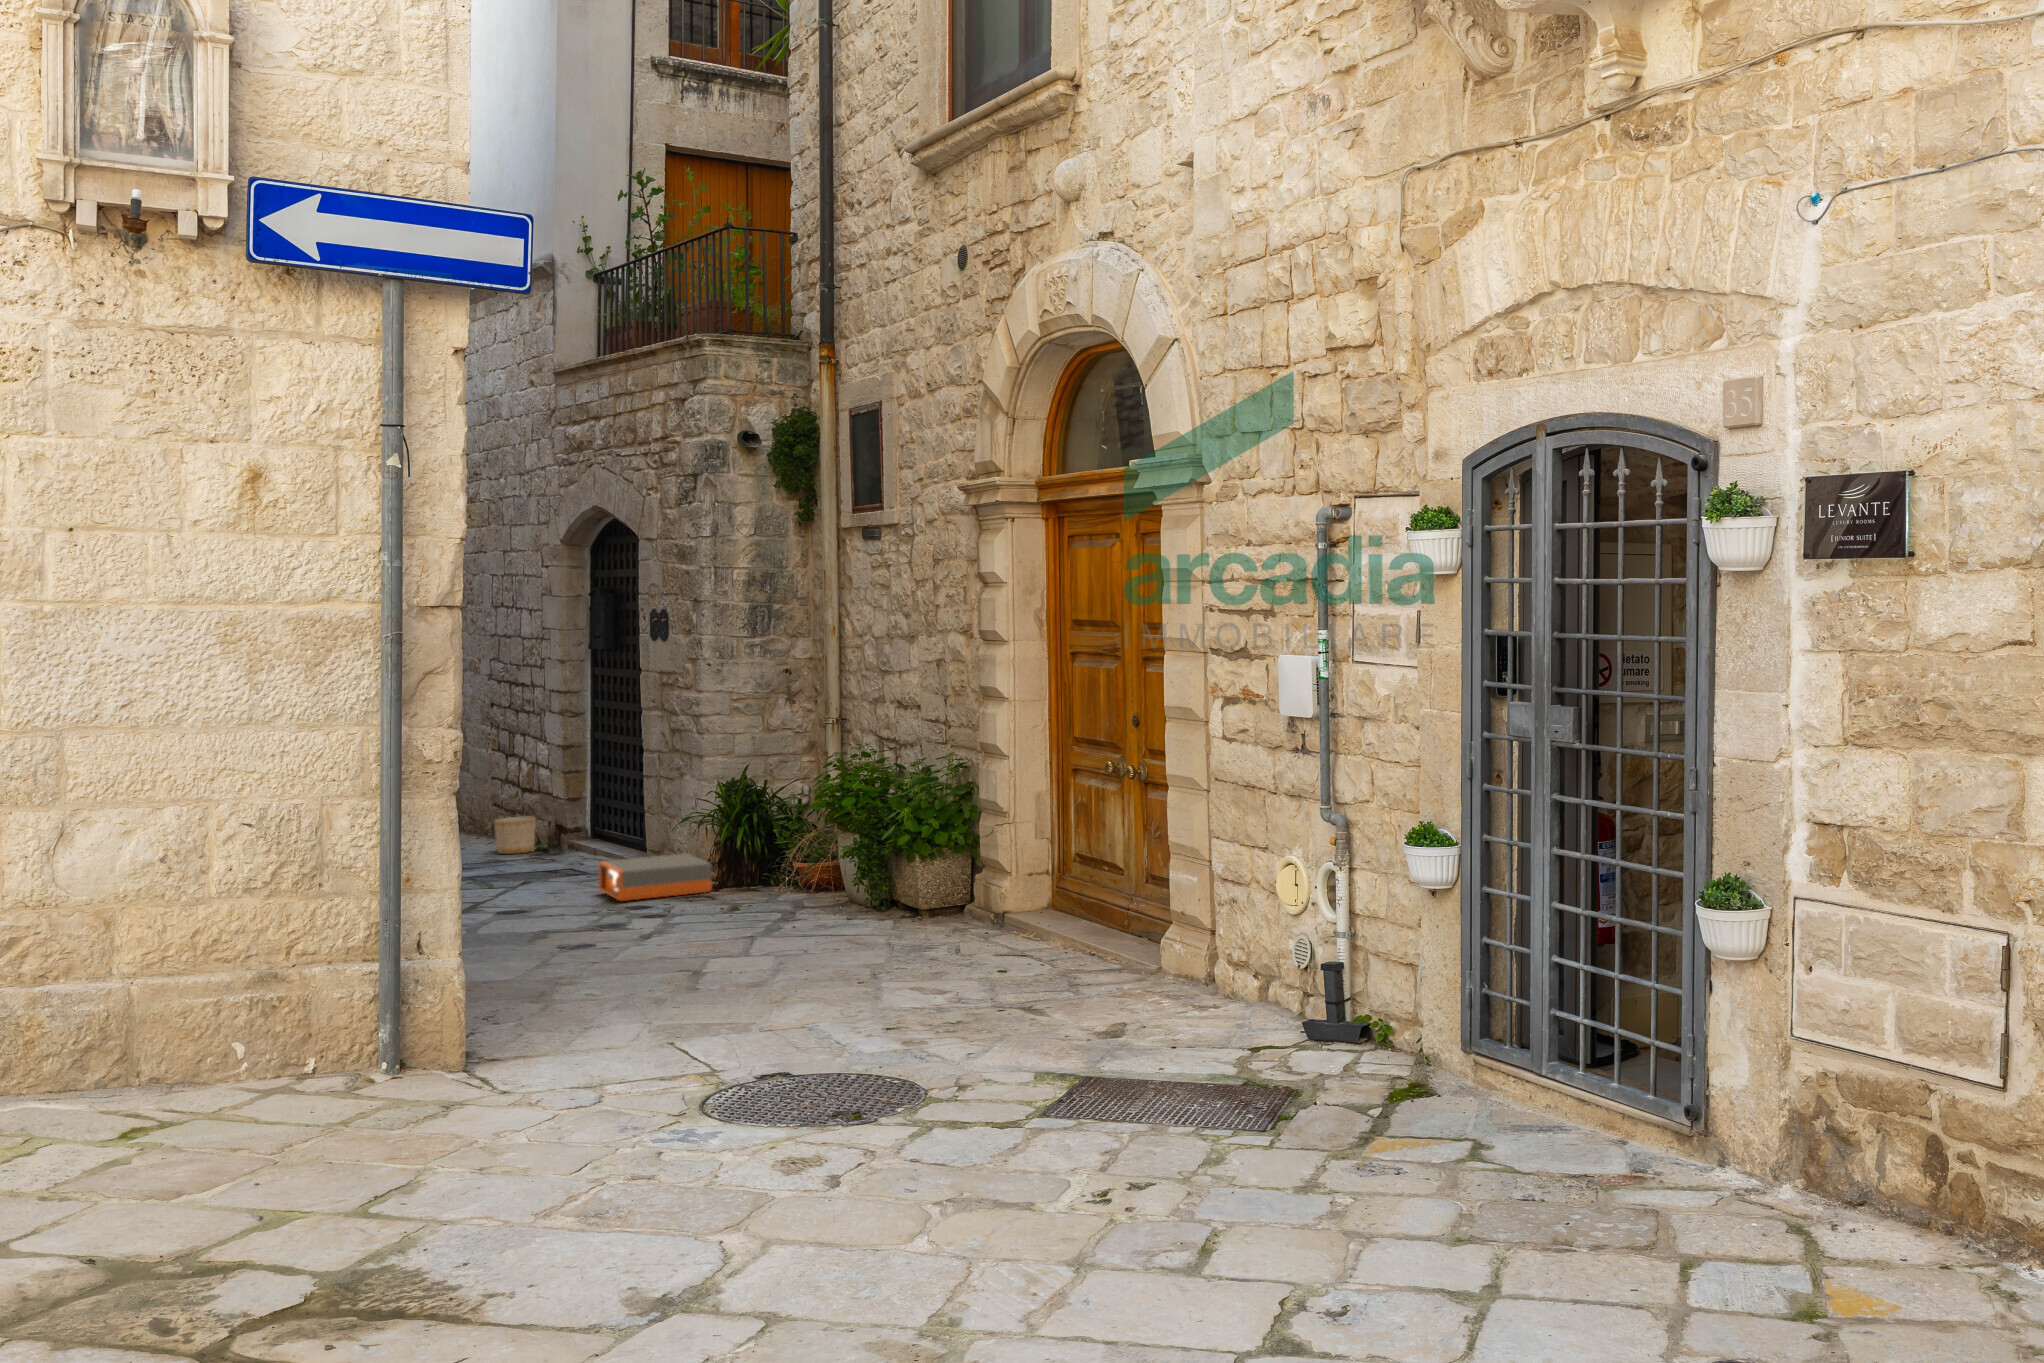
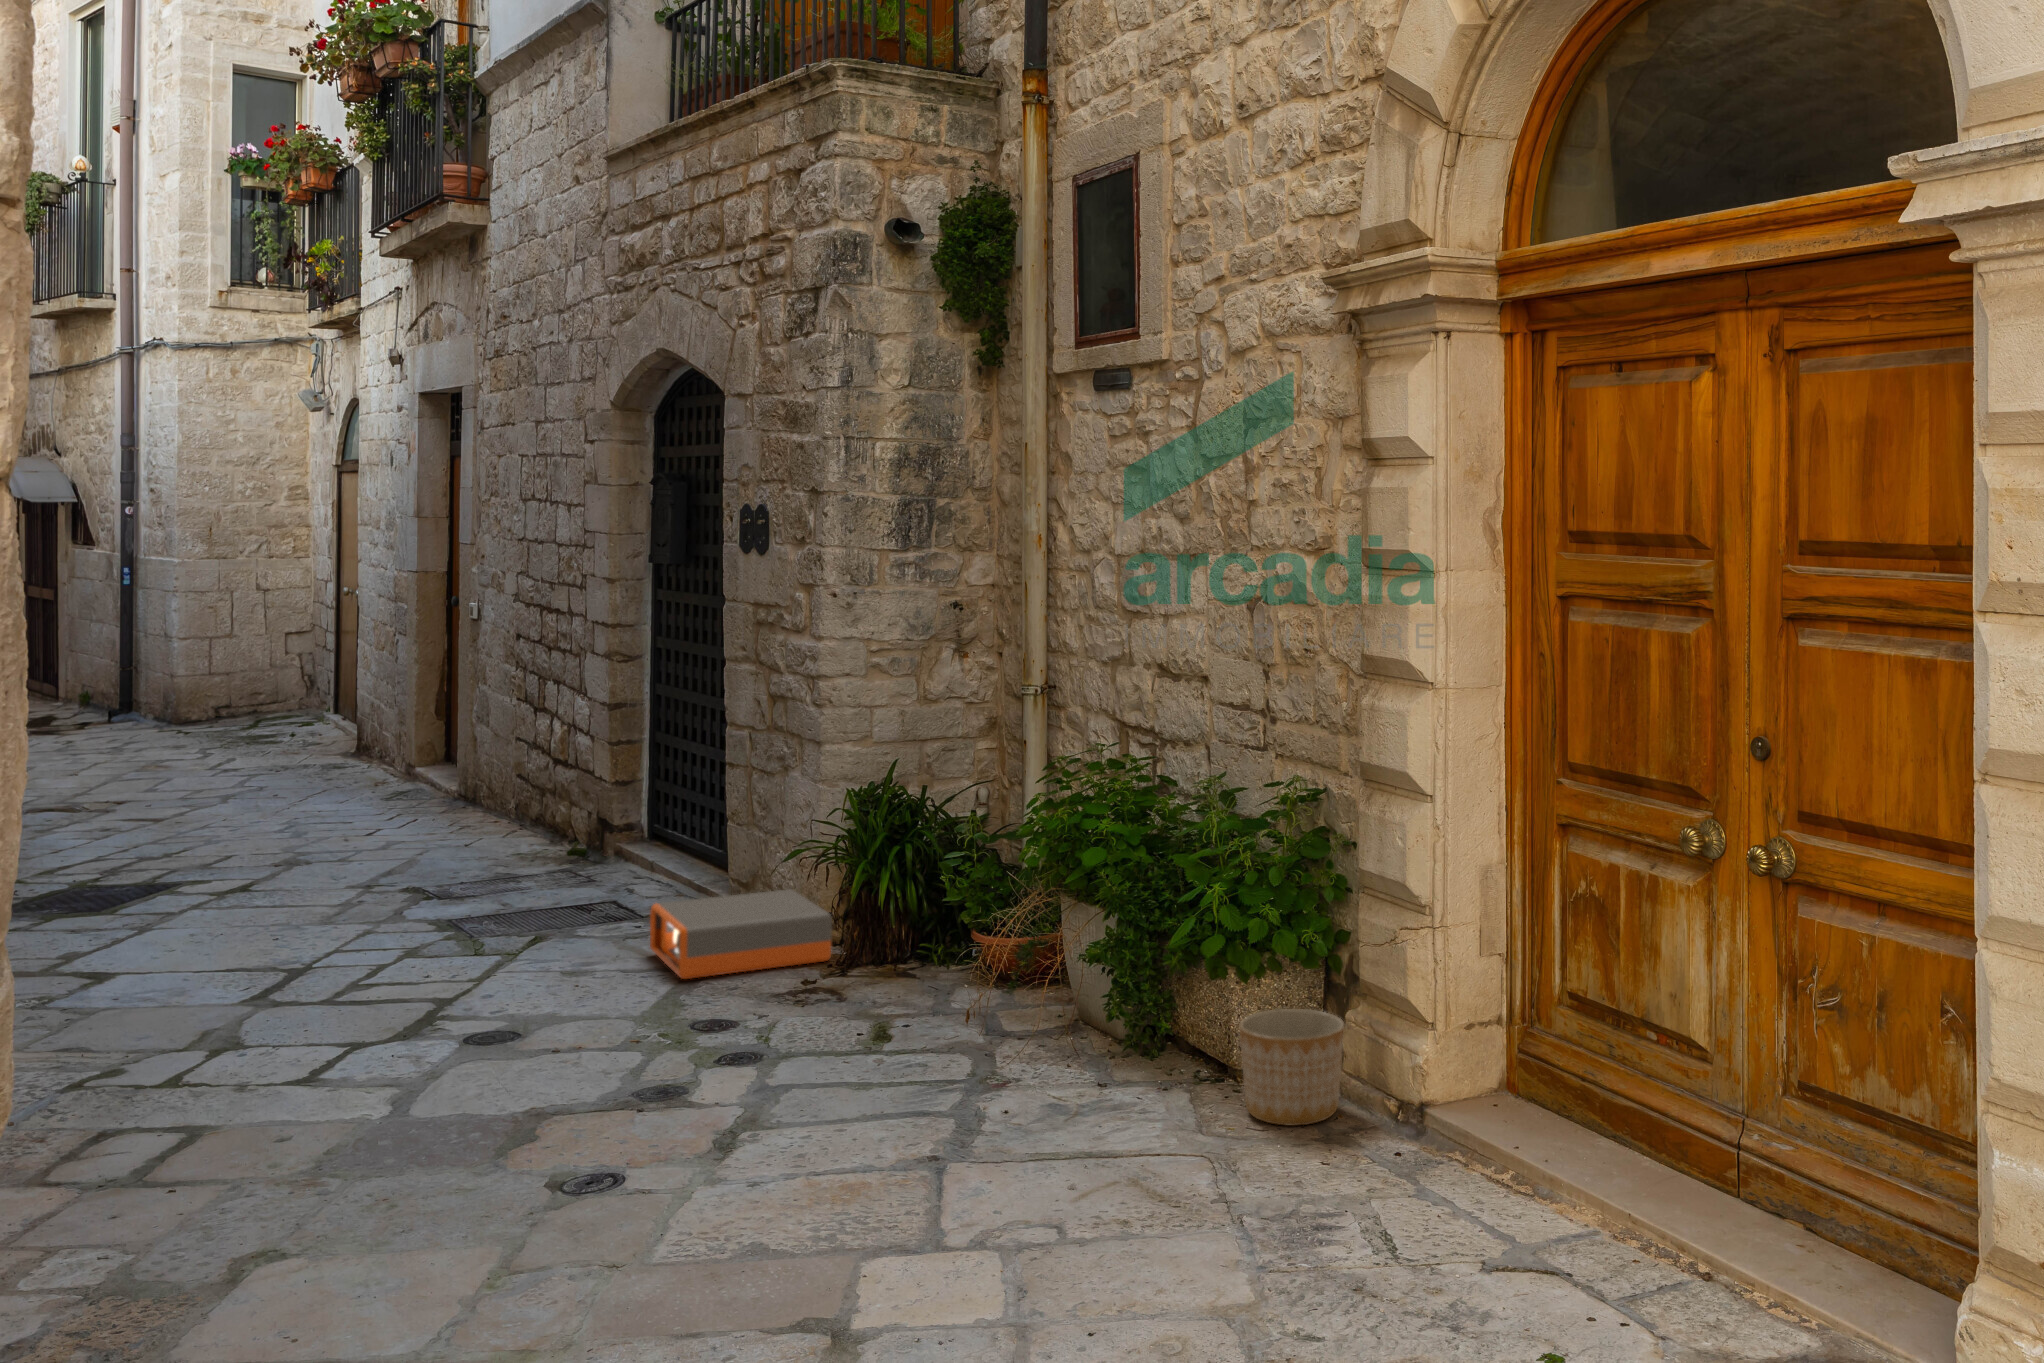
planter: present [494,817,536,854] -> present [1239,1009,1344,1126]

